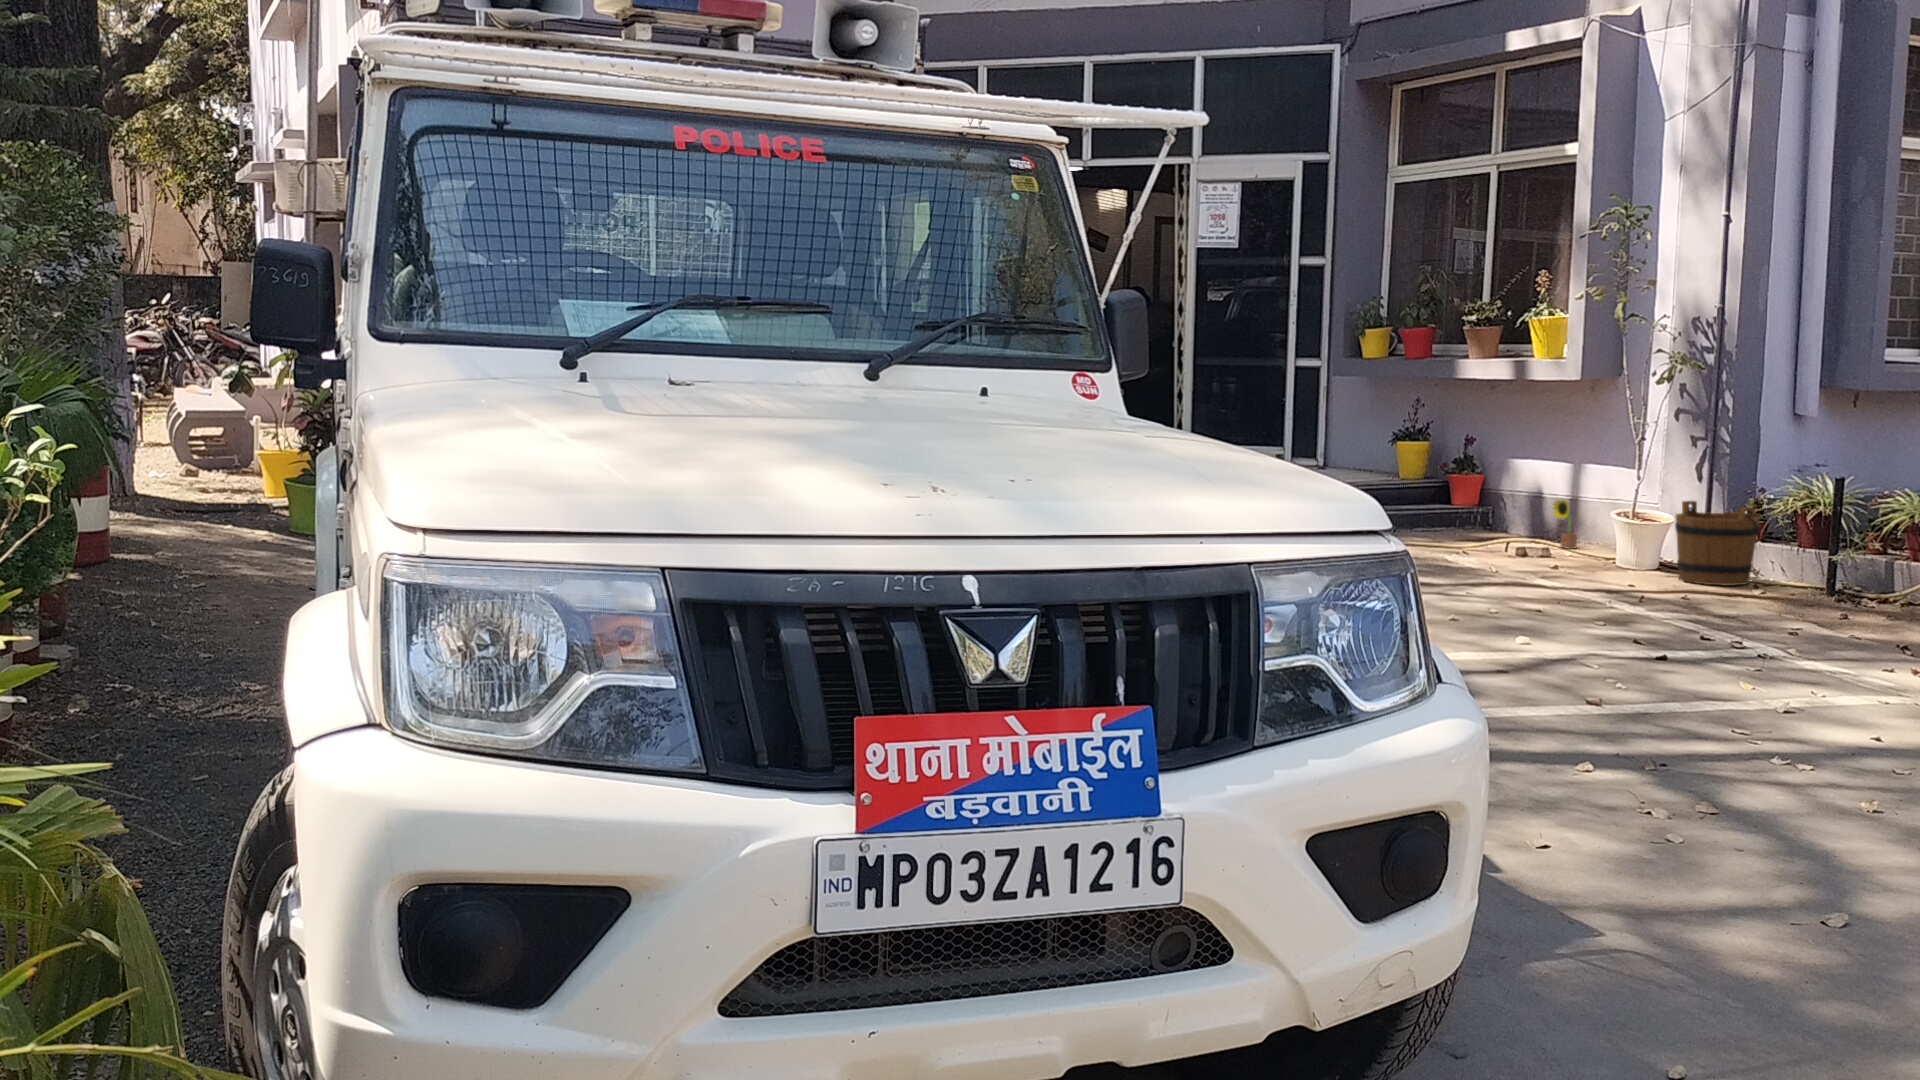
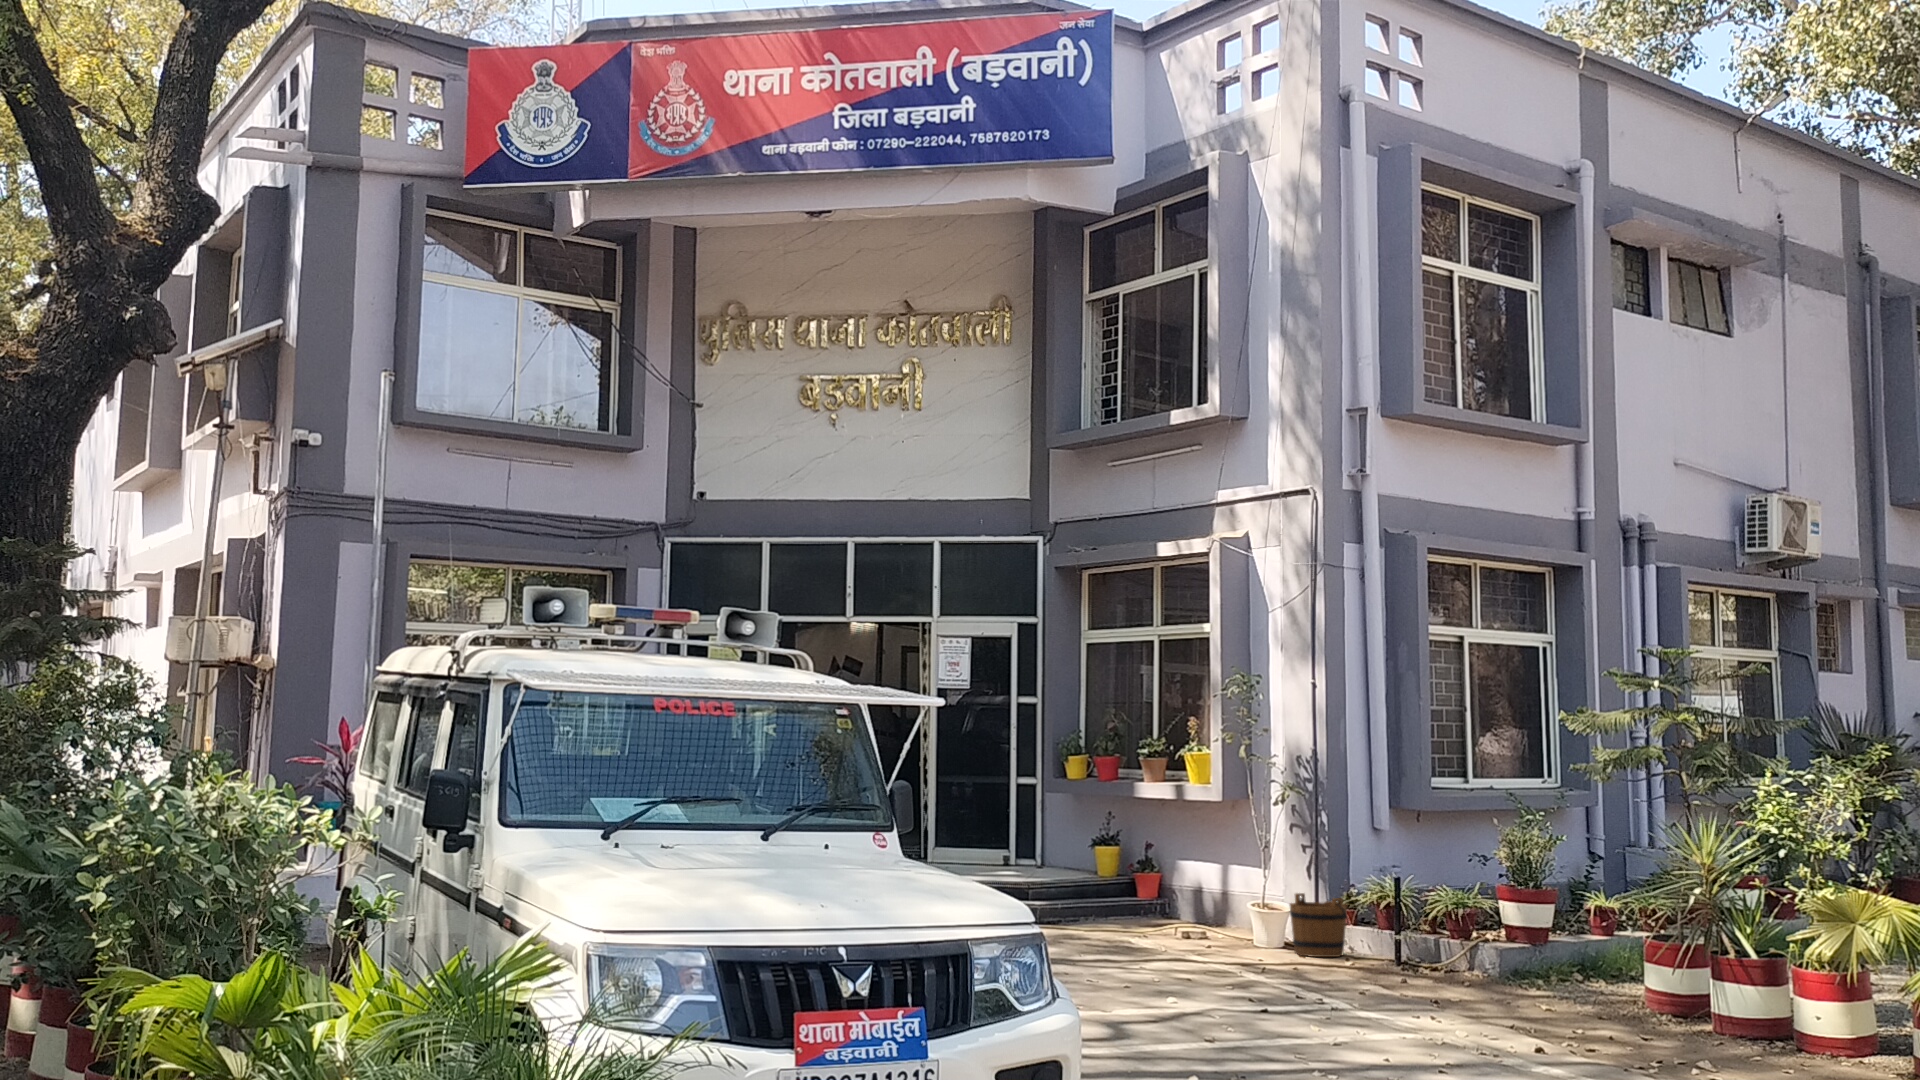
decorative plant: present [1553,499,1577,549] -> none [1206,890,1227,931]

